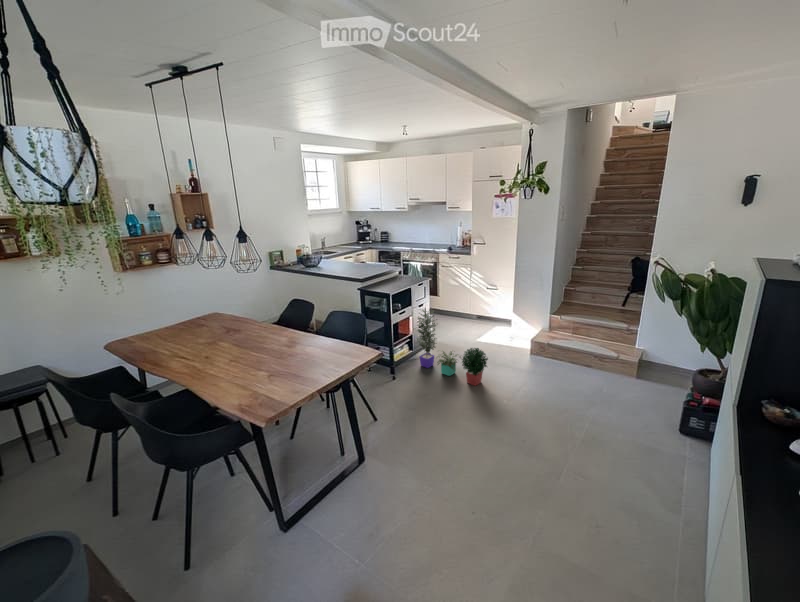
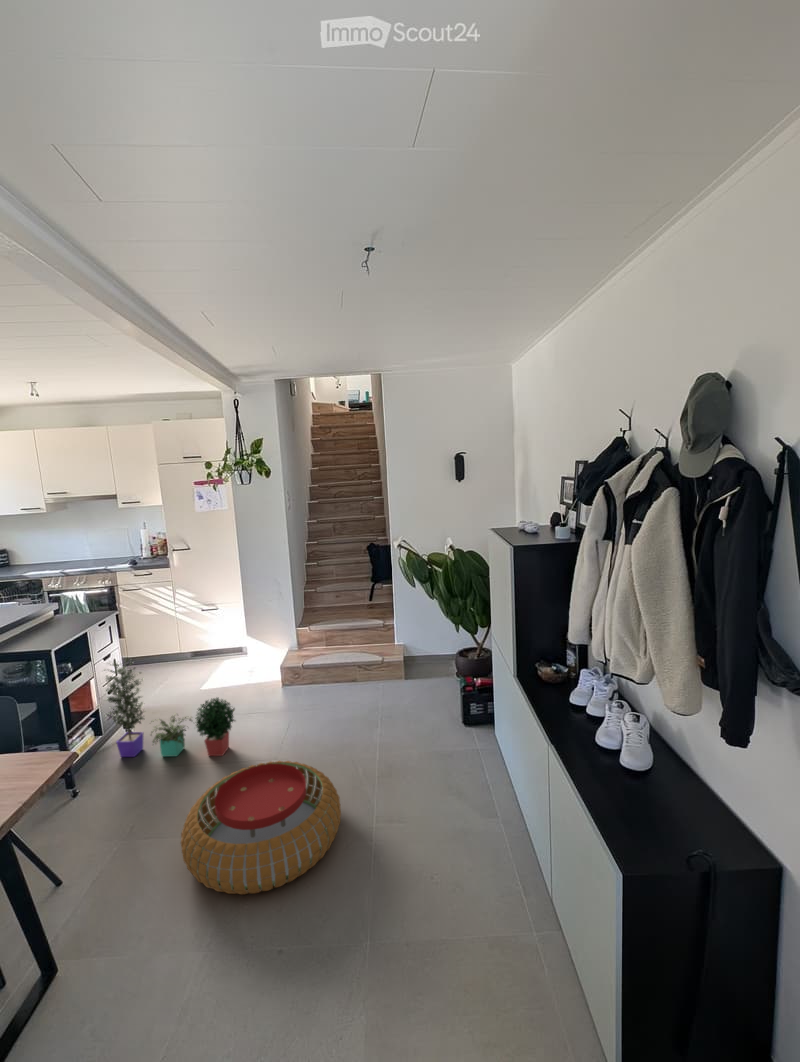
pouf: none [433,398,541,480] -> present [181,761,341,894]

